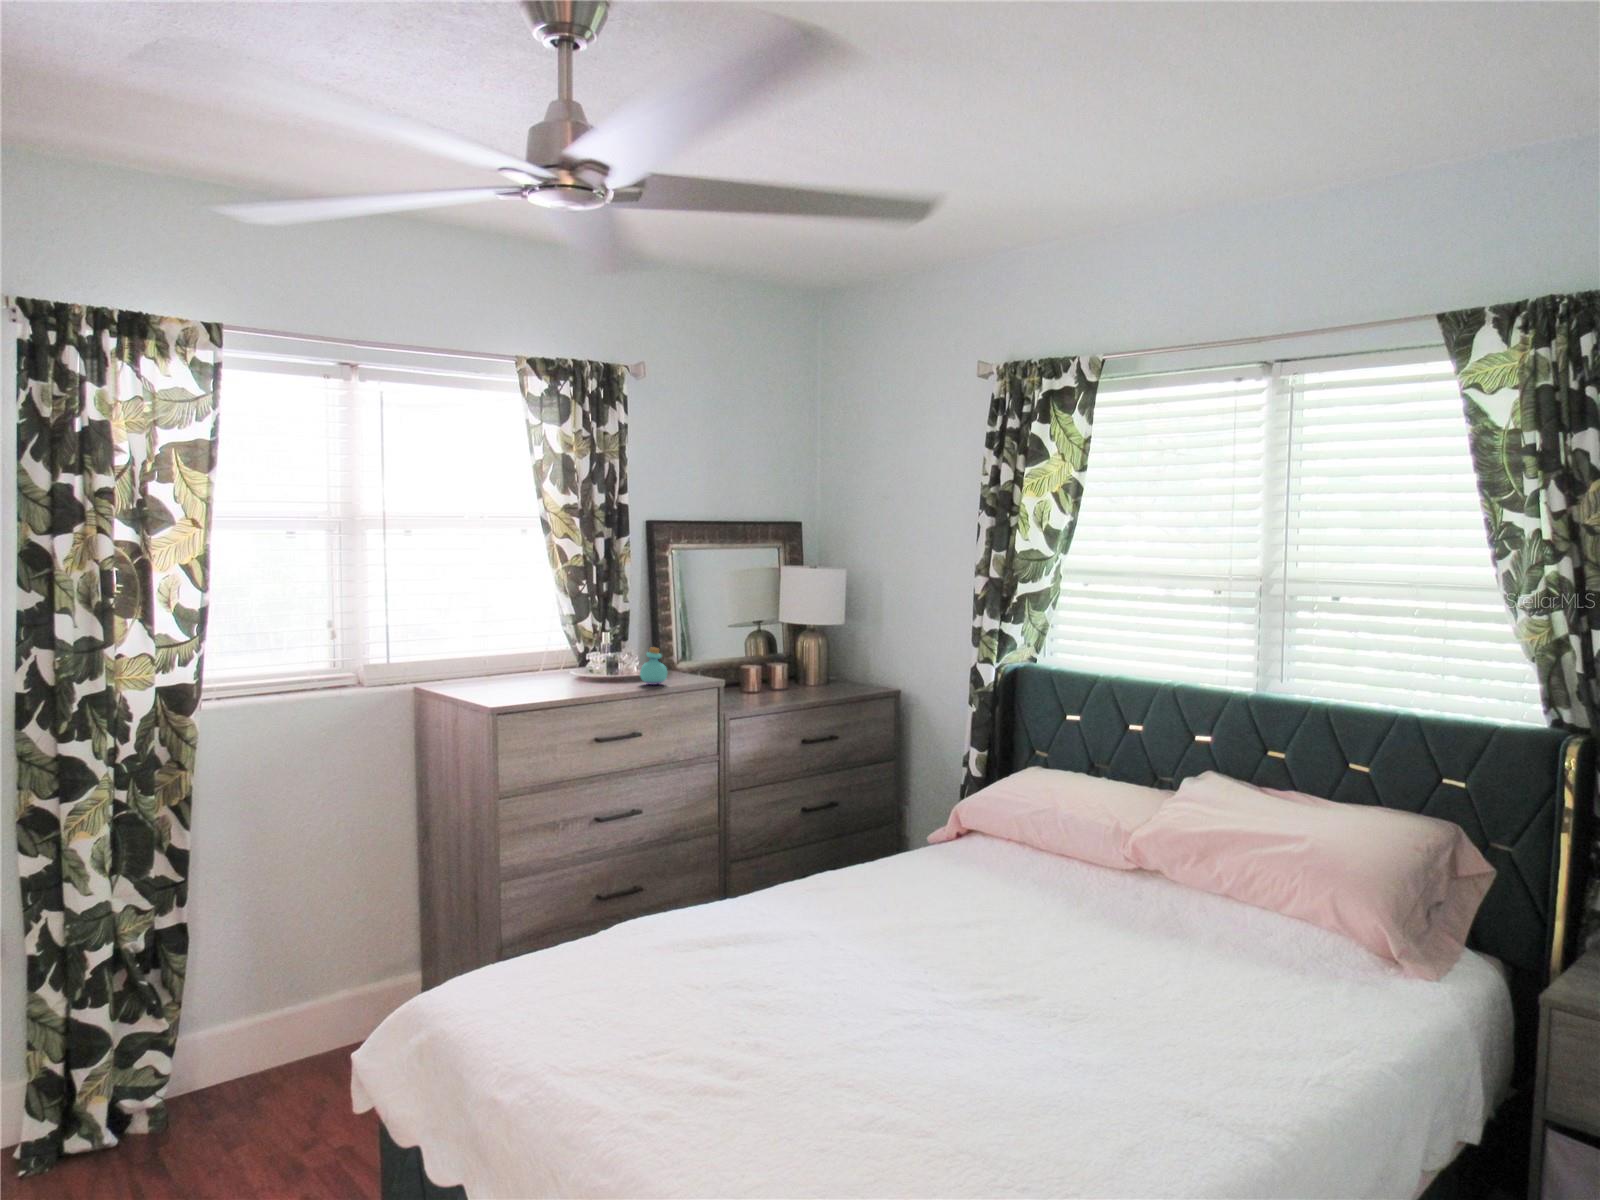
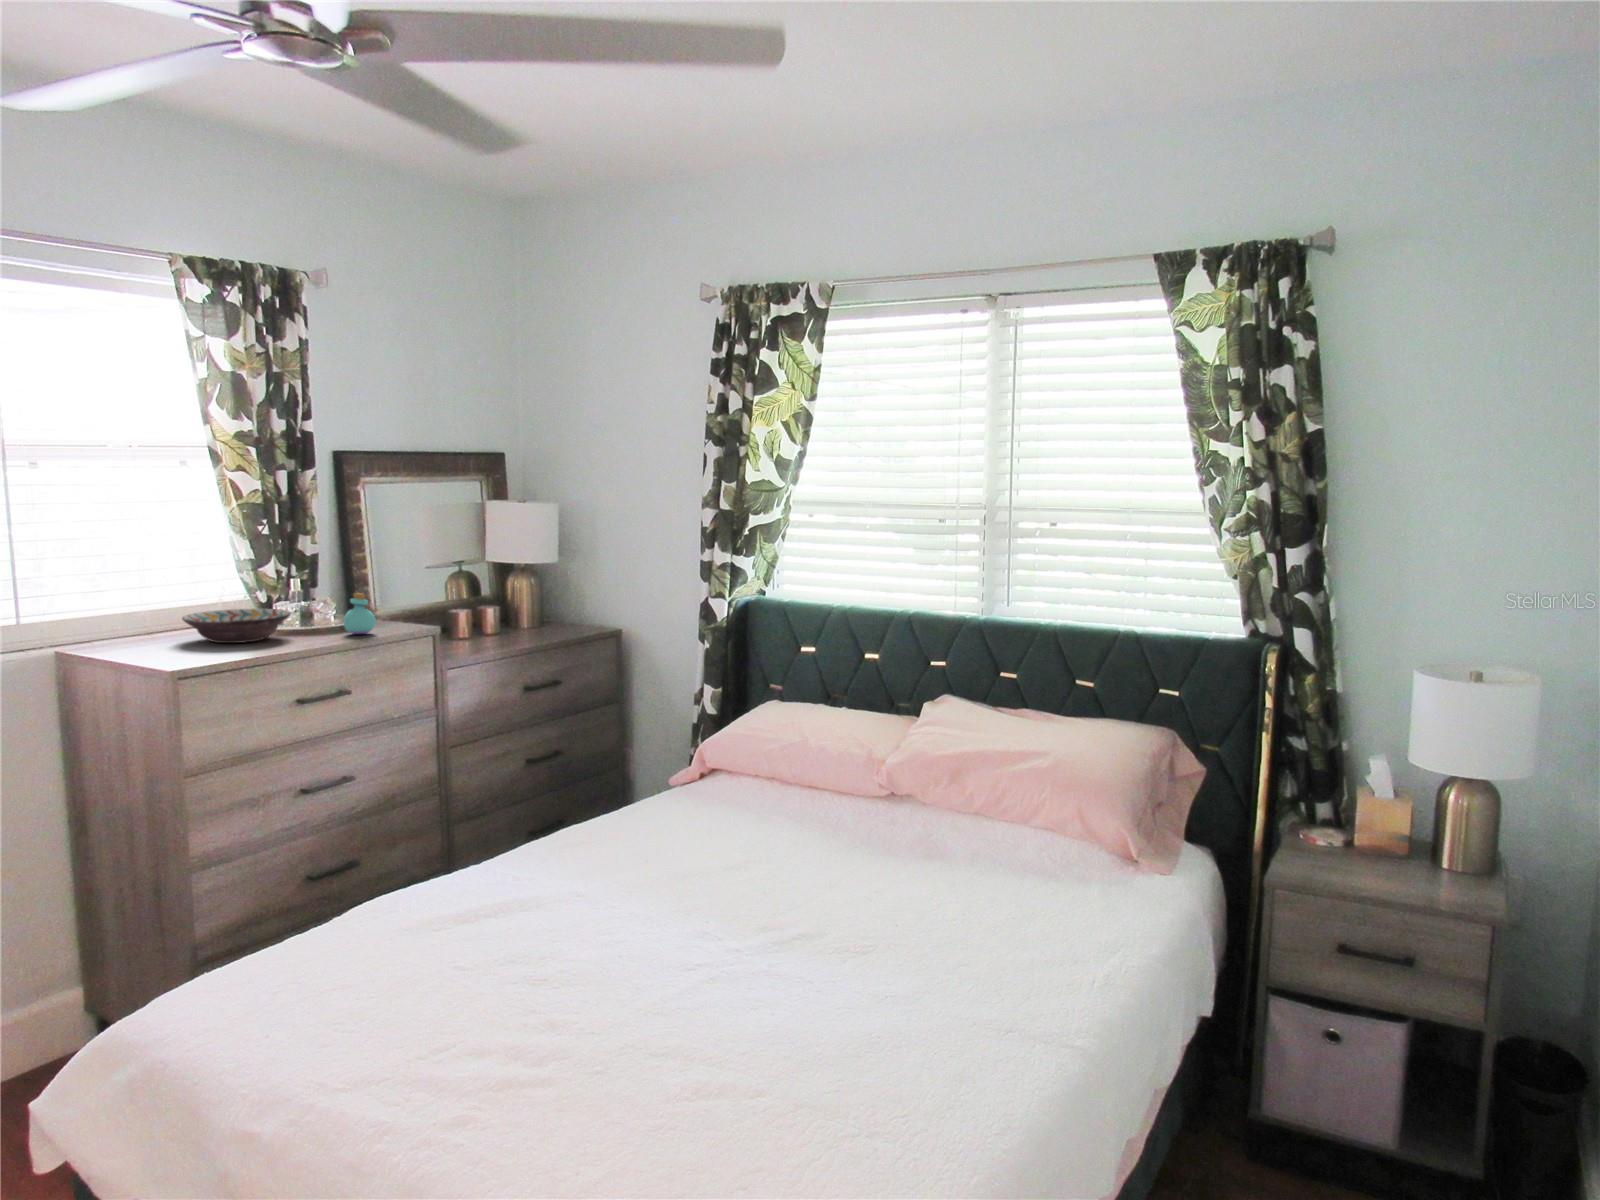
decorative bowl: none [507,658,596,688] -> present [182,609,291,643]

